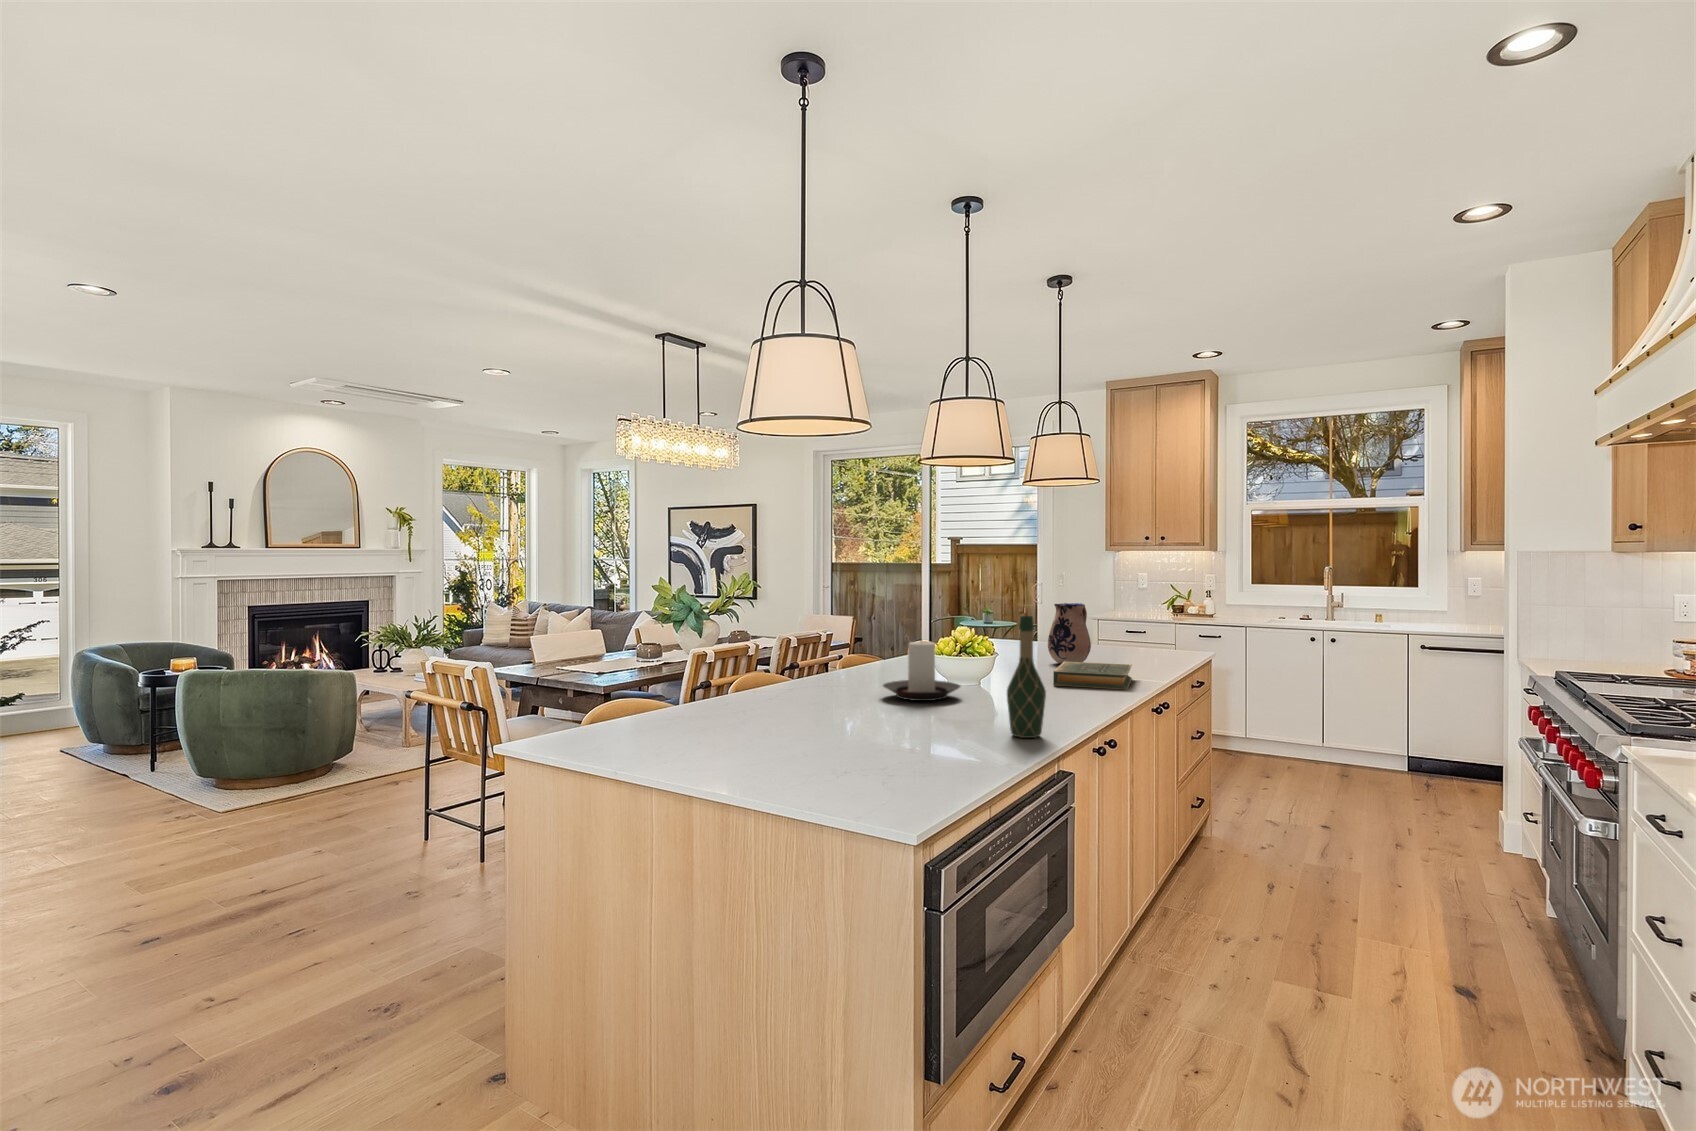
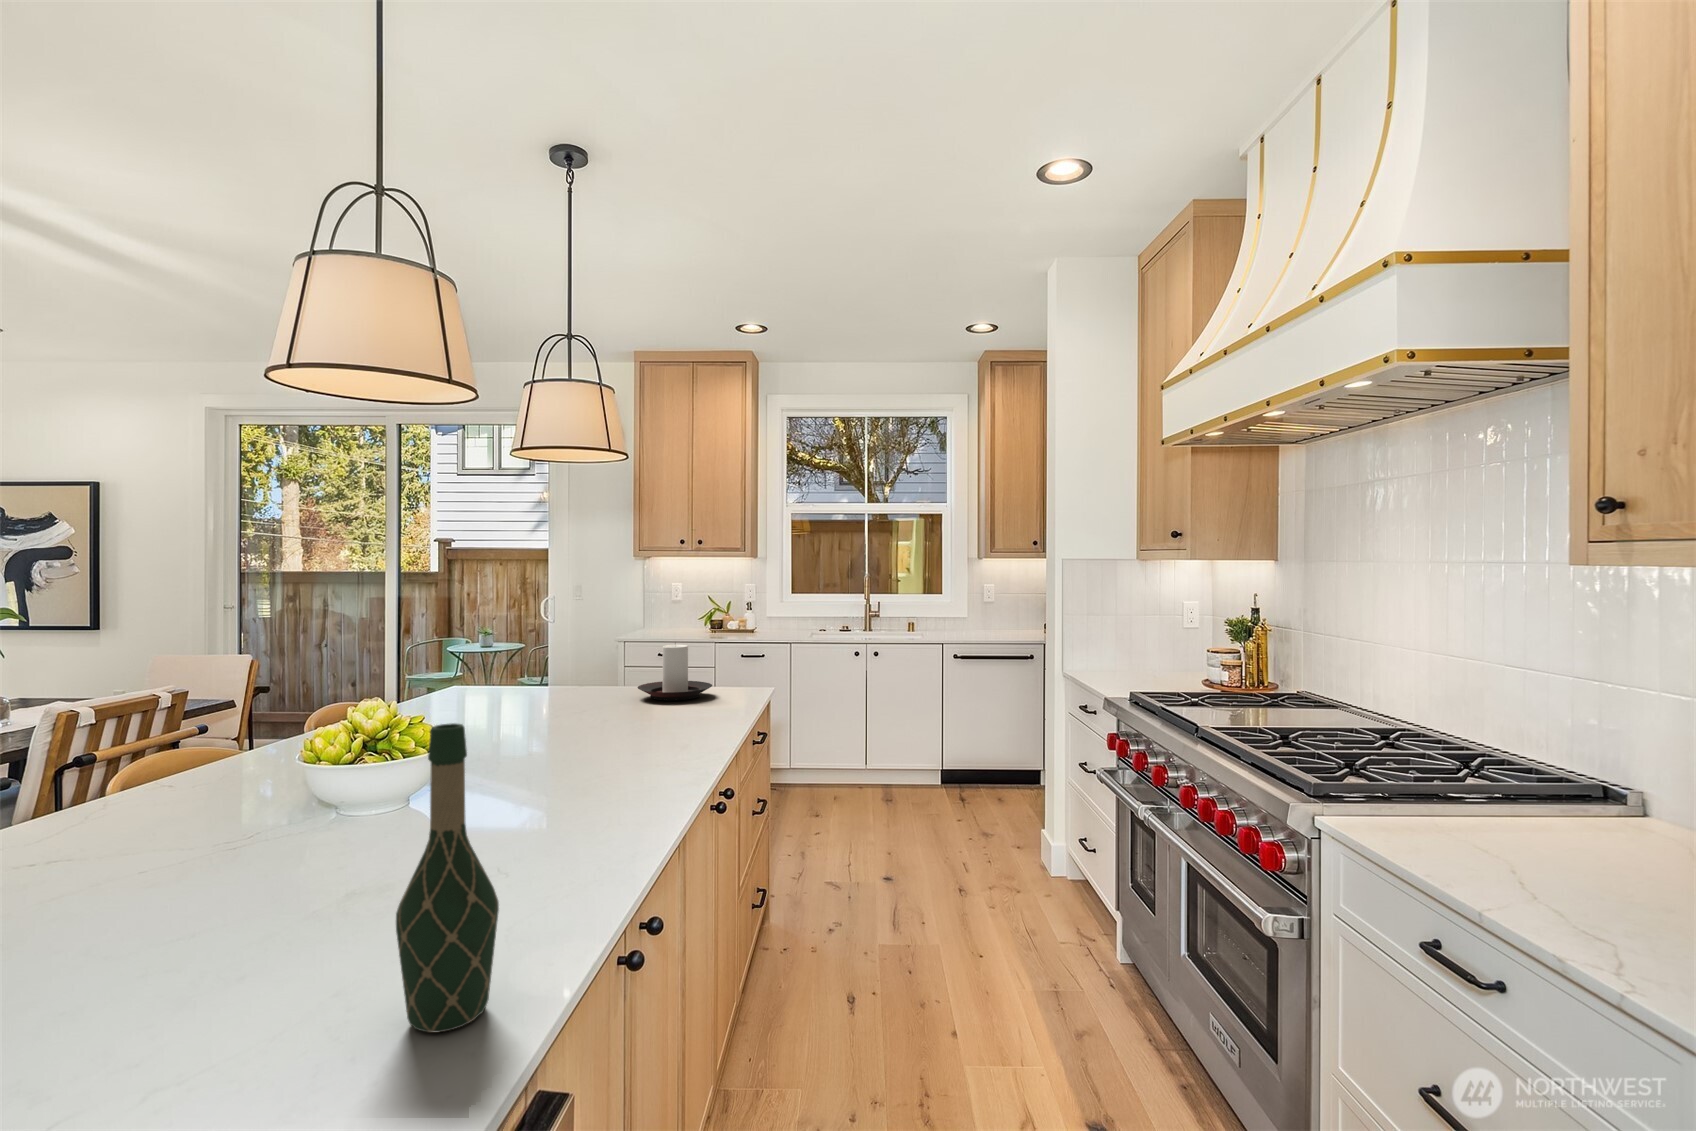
ceramic pitcher: present [1048,603,1091,664] -> none [549,636,614,730]
candle holder: present [883,642,960,701] -> present [638,644,712,701]
hardback book: present [1053,661,1132,690] -> none [549,732,676,789]

